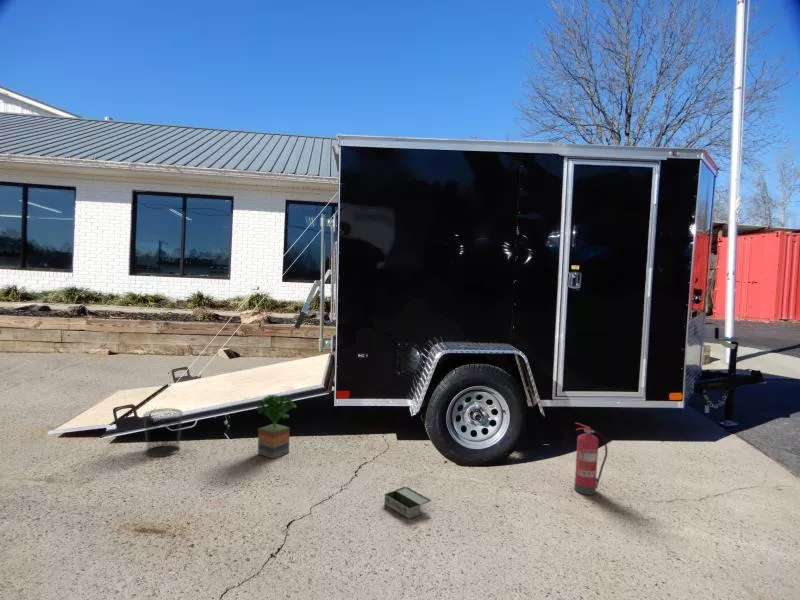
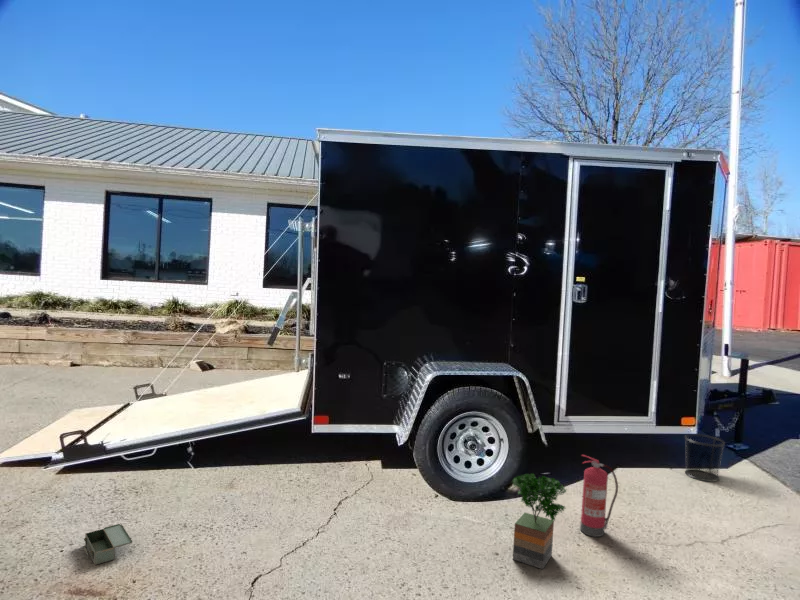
potted tree: present [257,395,296,459] -> present [513,473,566,569]
waste bin: present [144,409,182,457] -> present [686,434,724,481]
toolbox: present [384,487,431,519] -> present [84,524,132,565]

